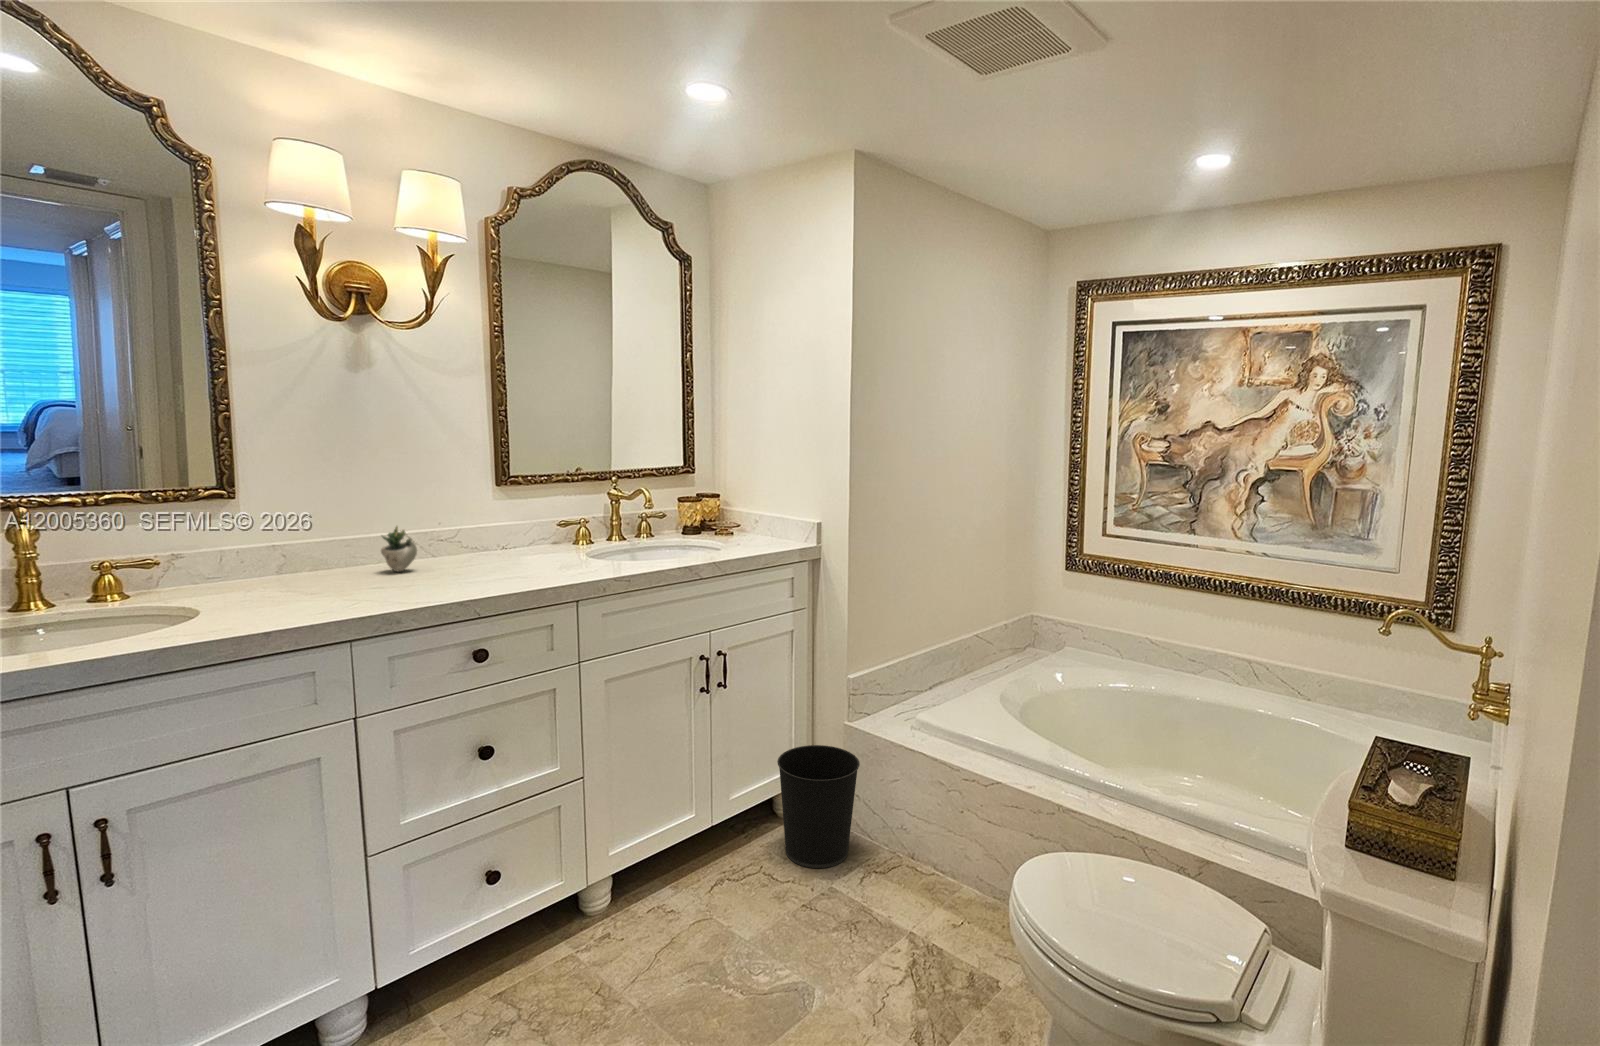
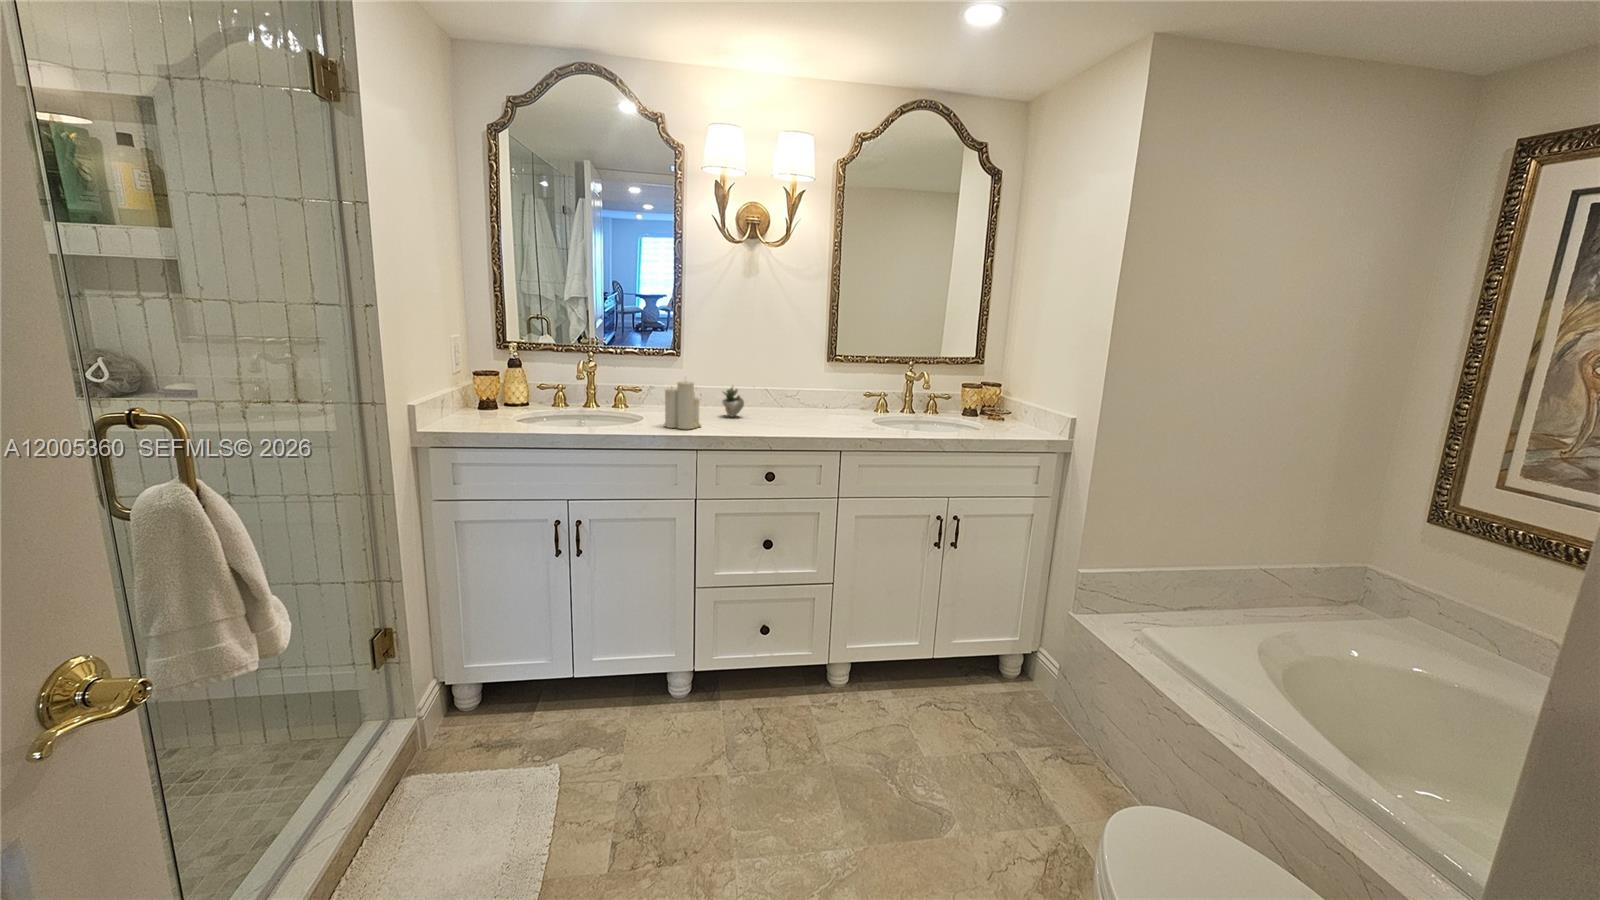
candle: none [310,516,374,597] -> present [664,381,701,429]
wastebasket: present [777,745,860,868] -> none [992,618,1073,729]

